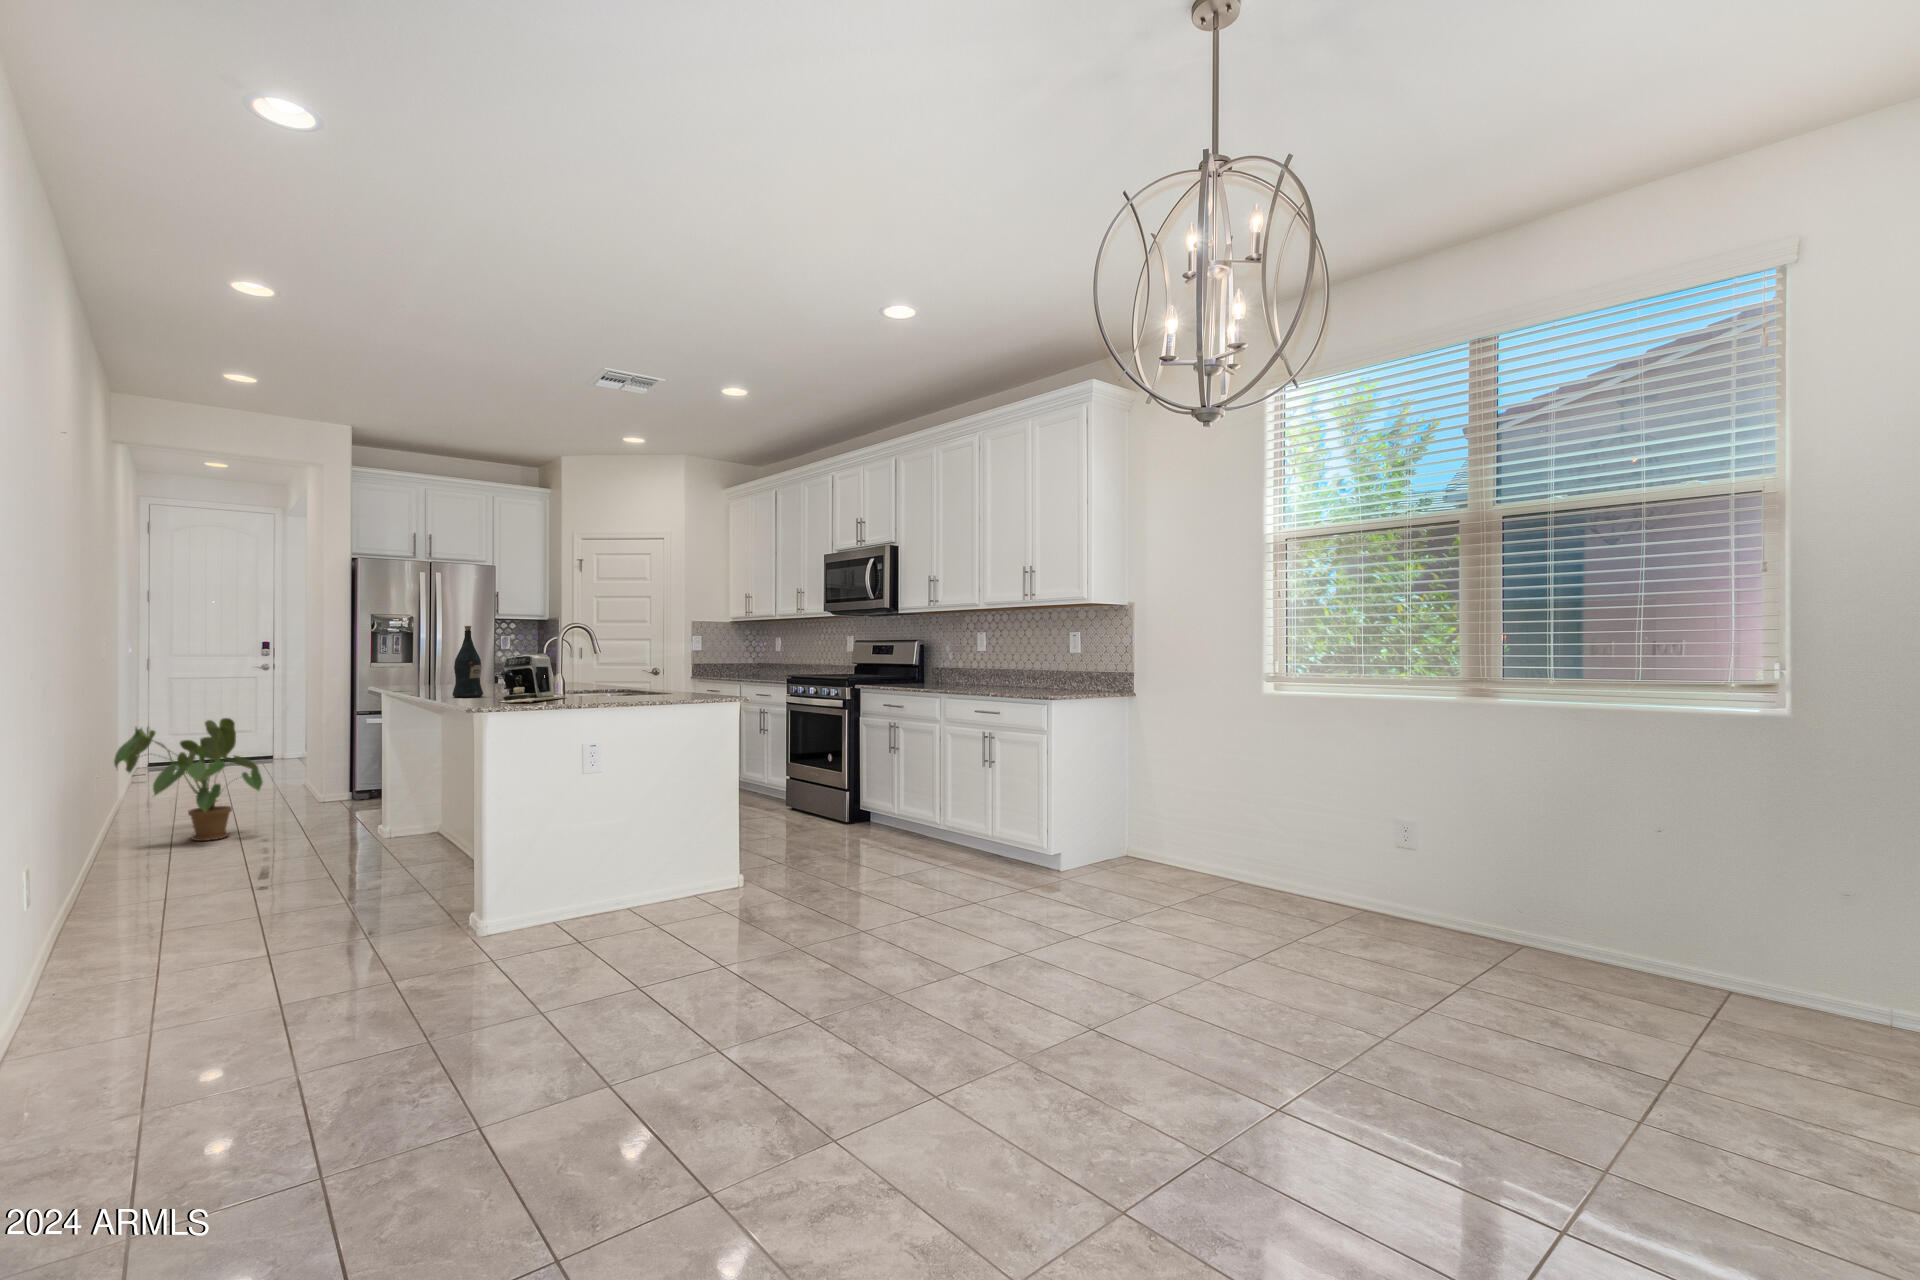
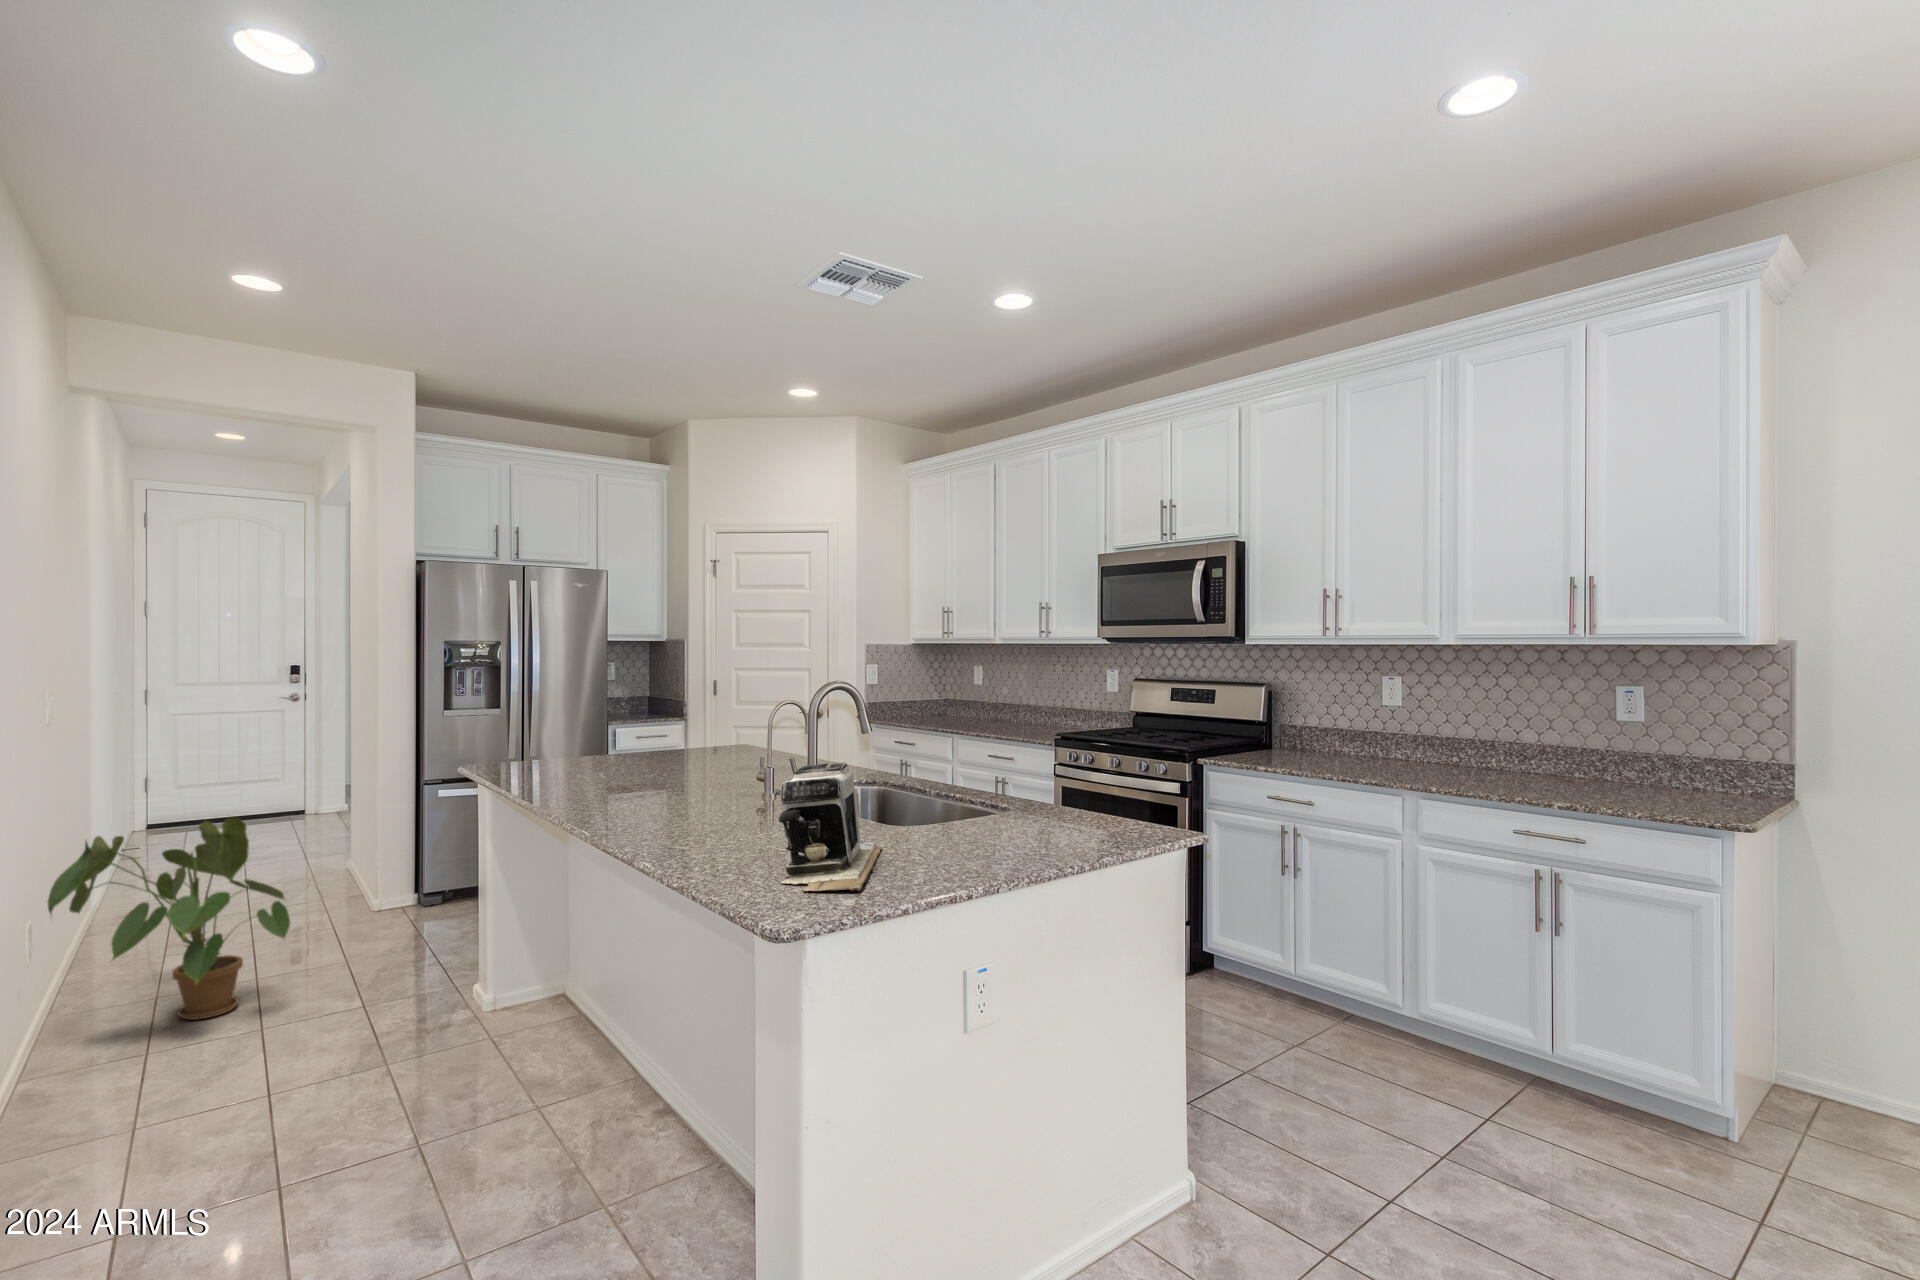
wine bottle: present [452,626,483,697] -> none [654,703,709,847]

